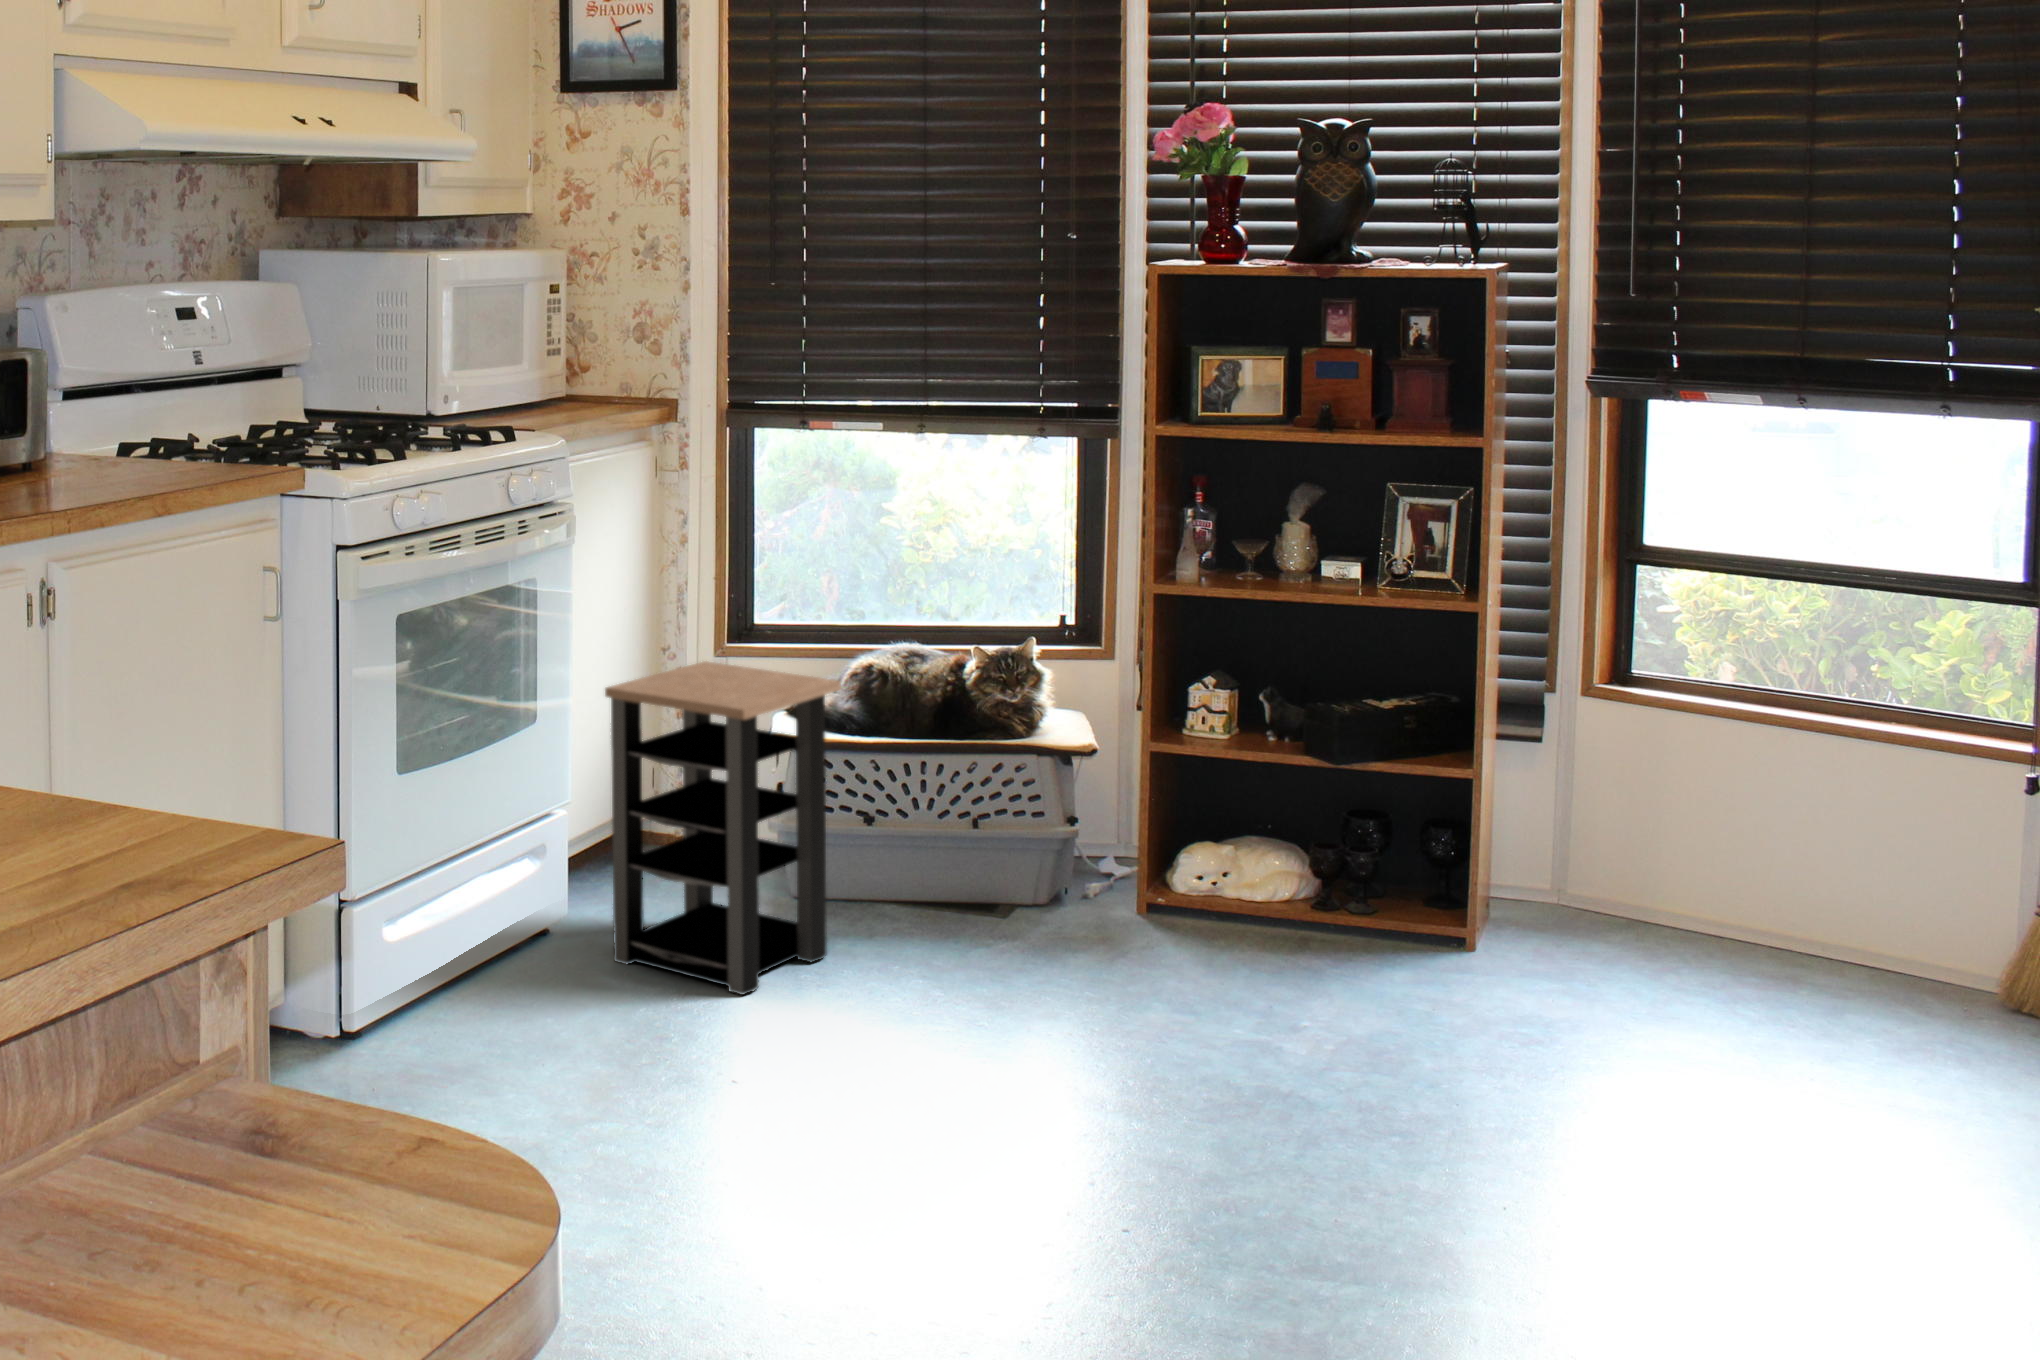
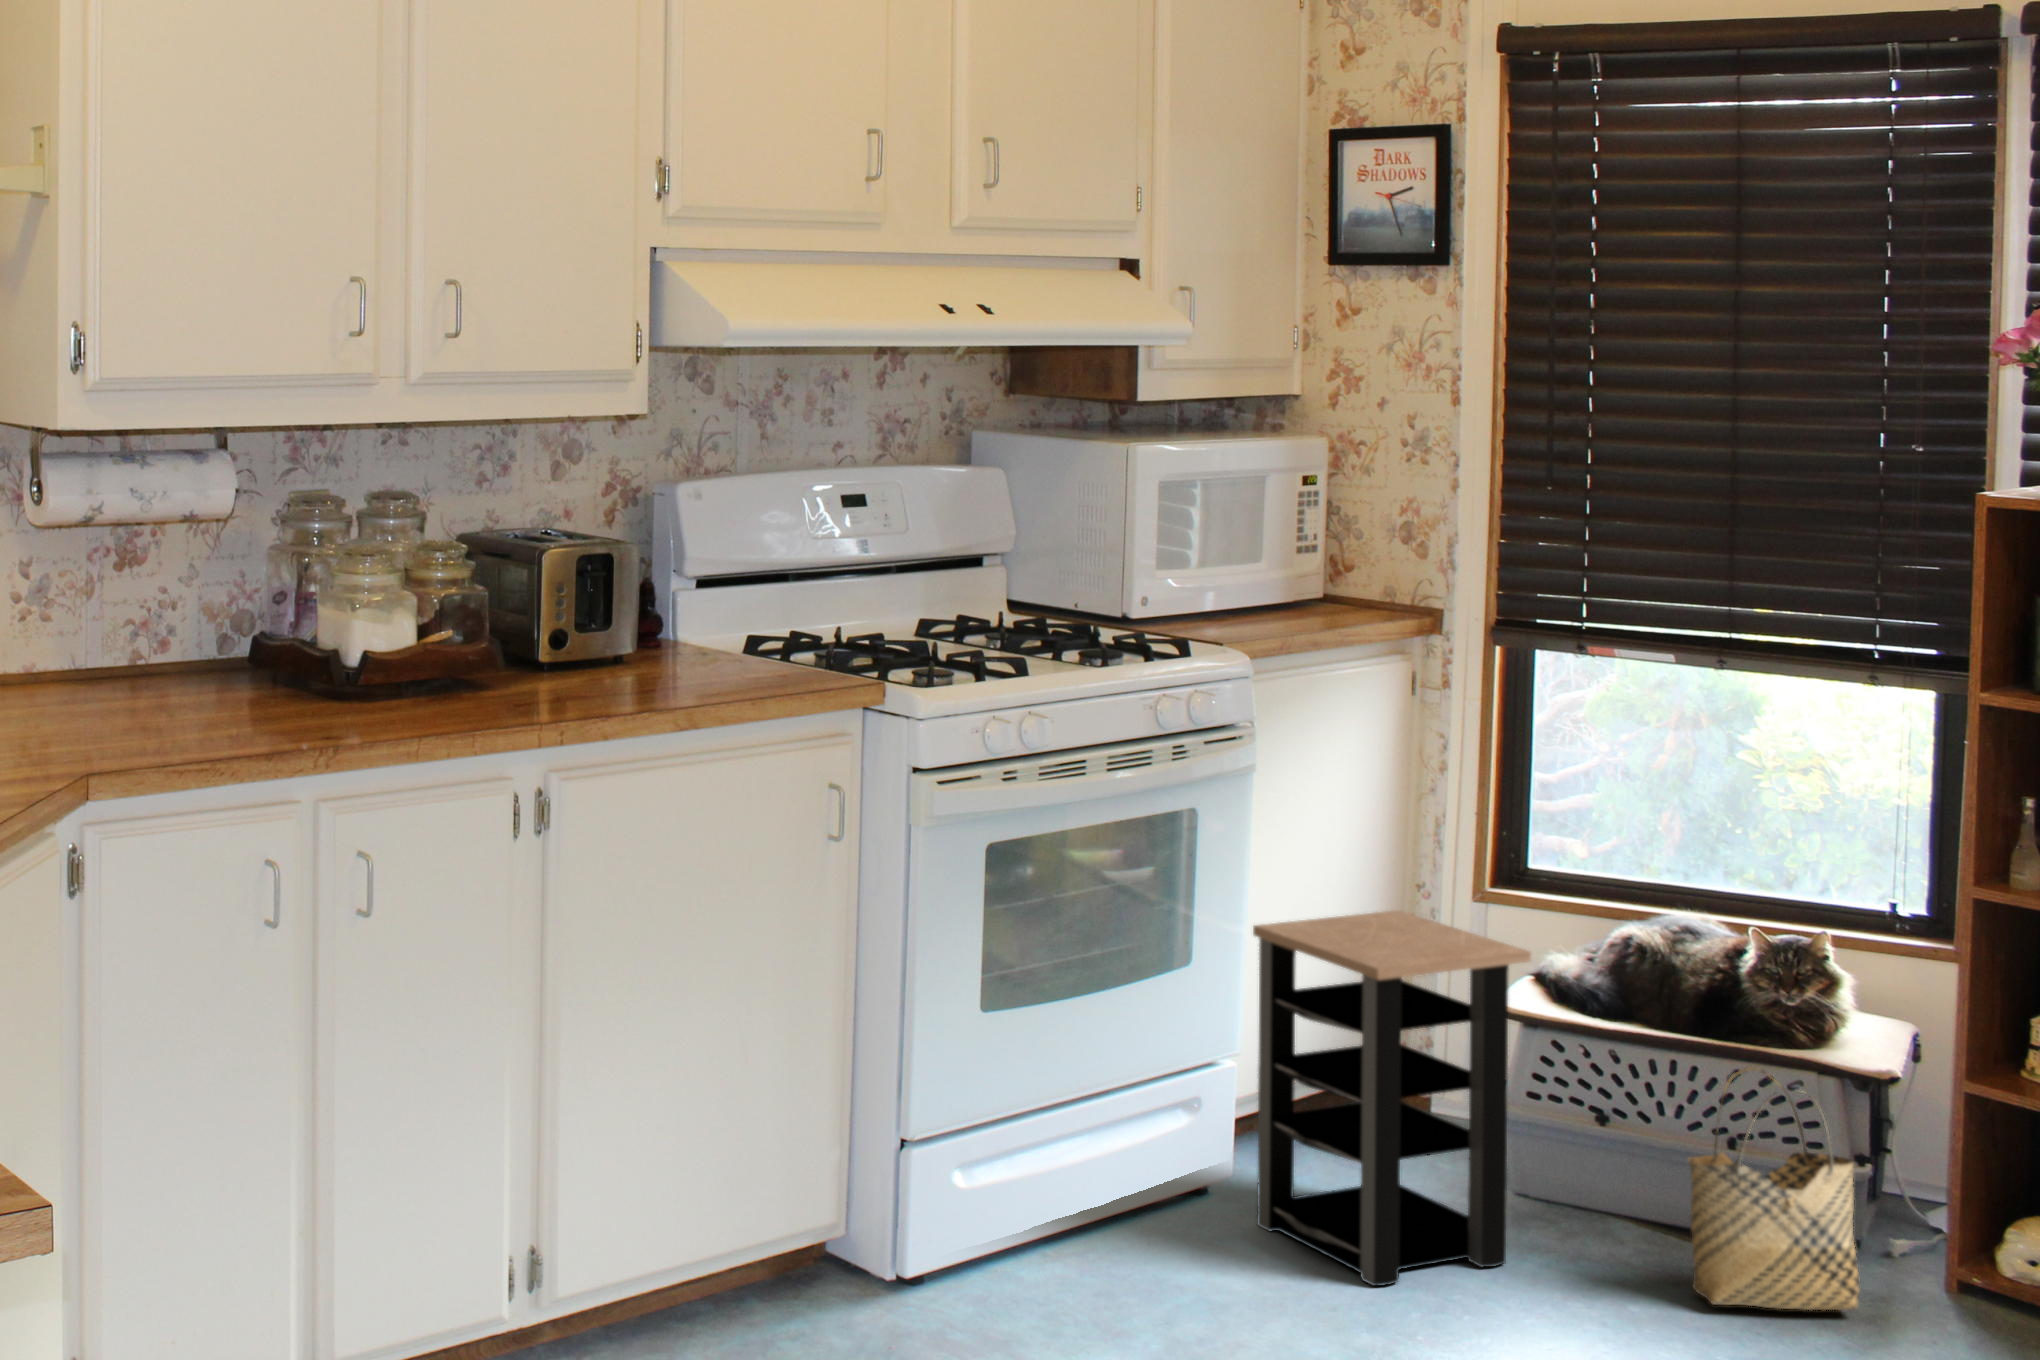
woven basket: none [972,756,1097,959] -> present [1688,1067,1860,1310]

